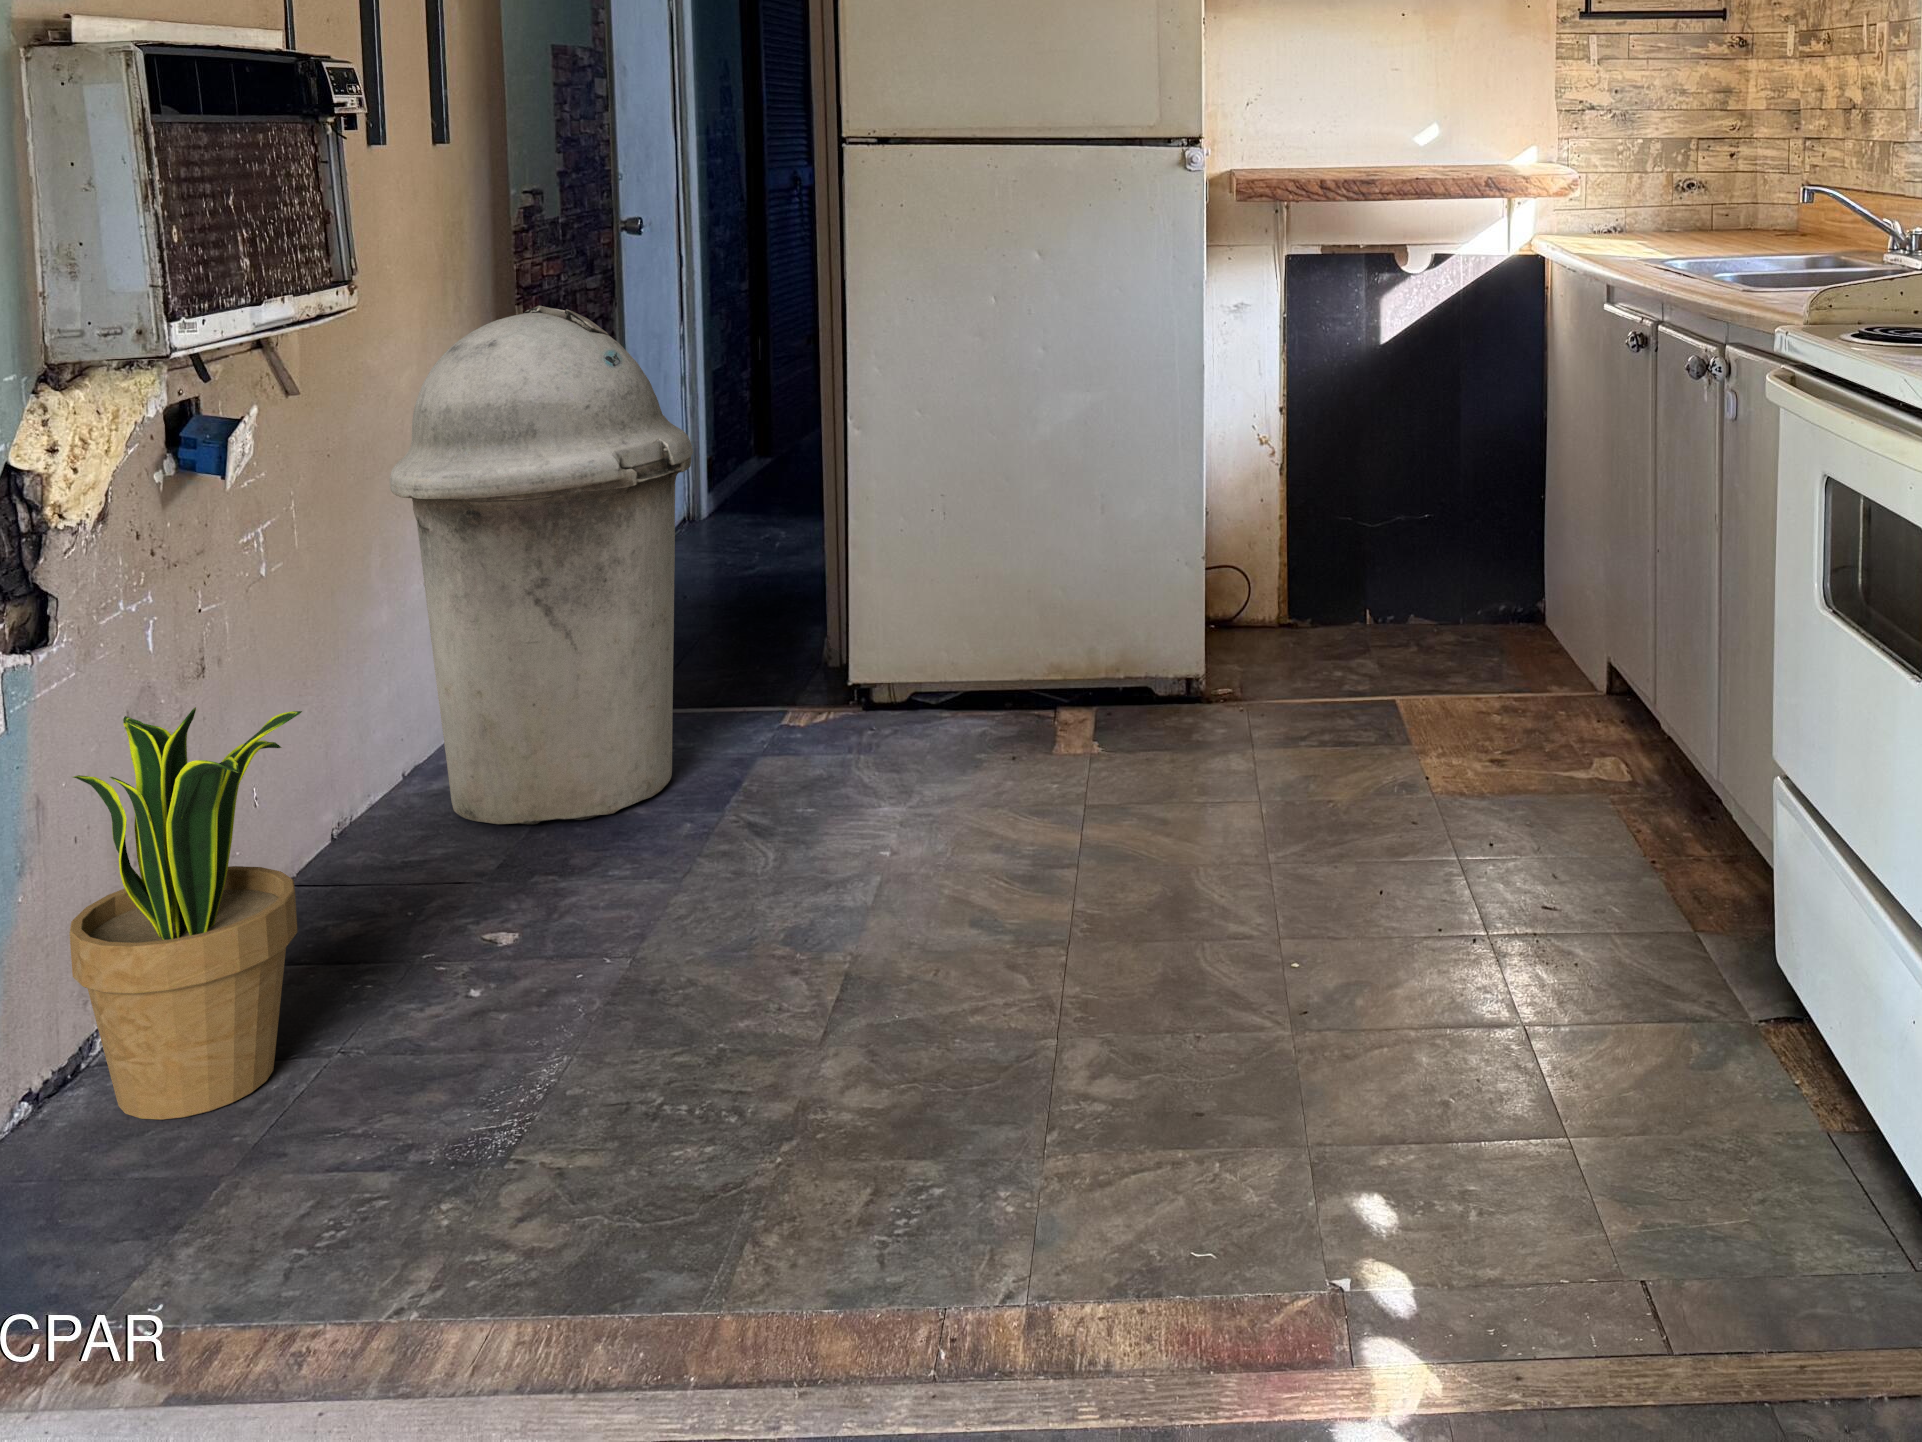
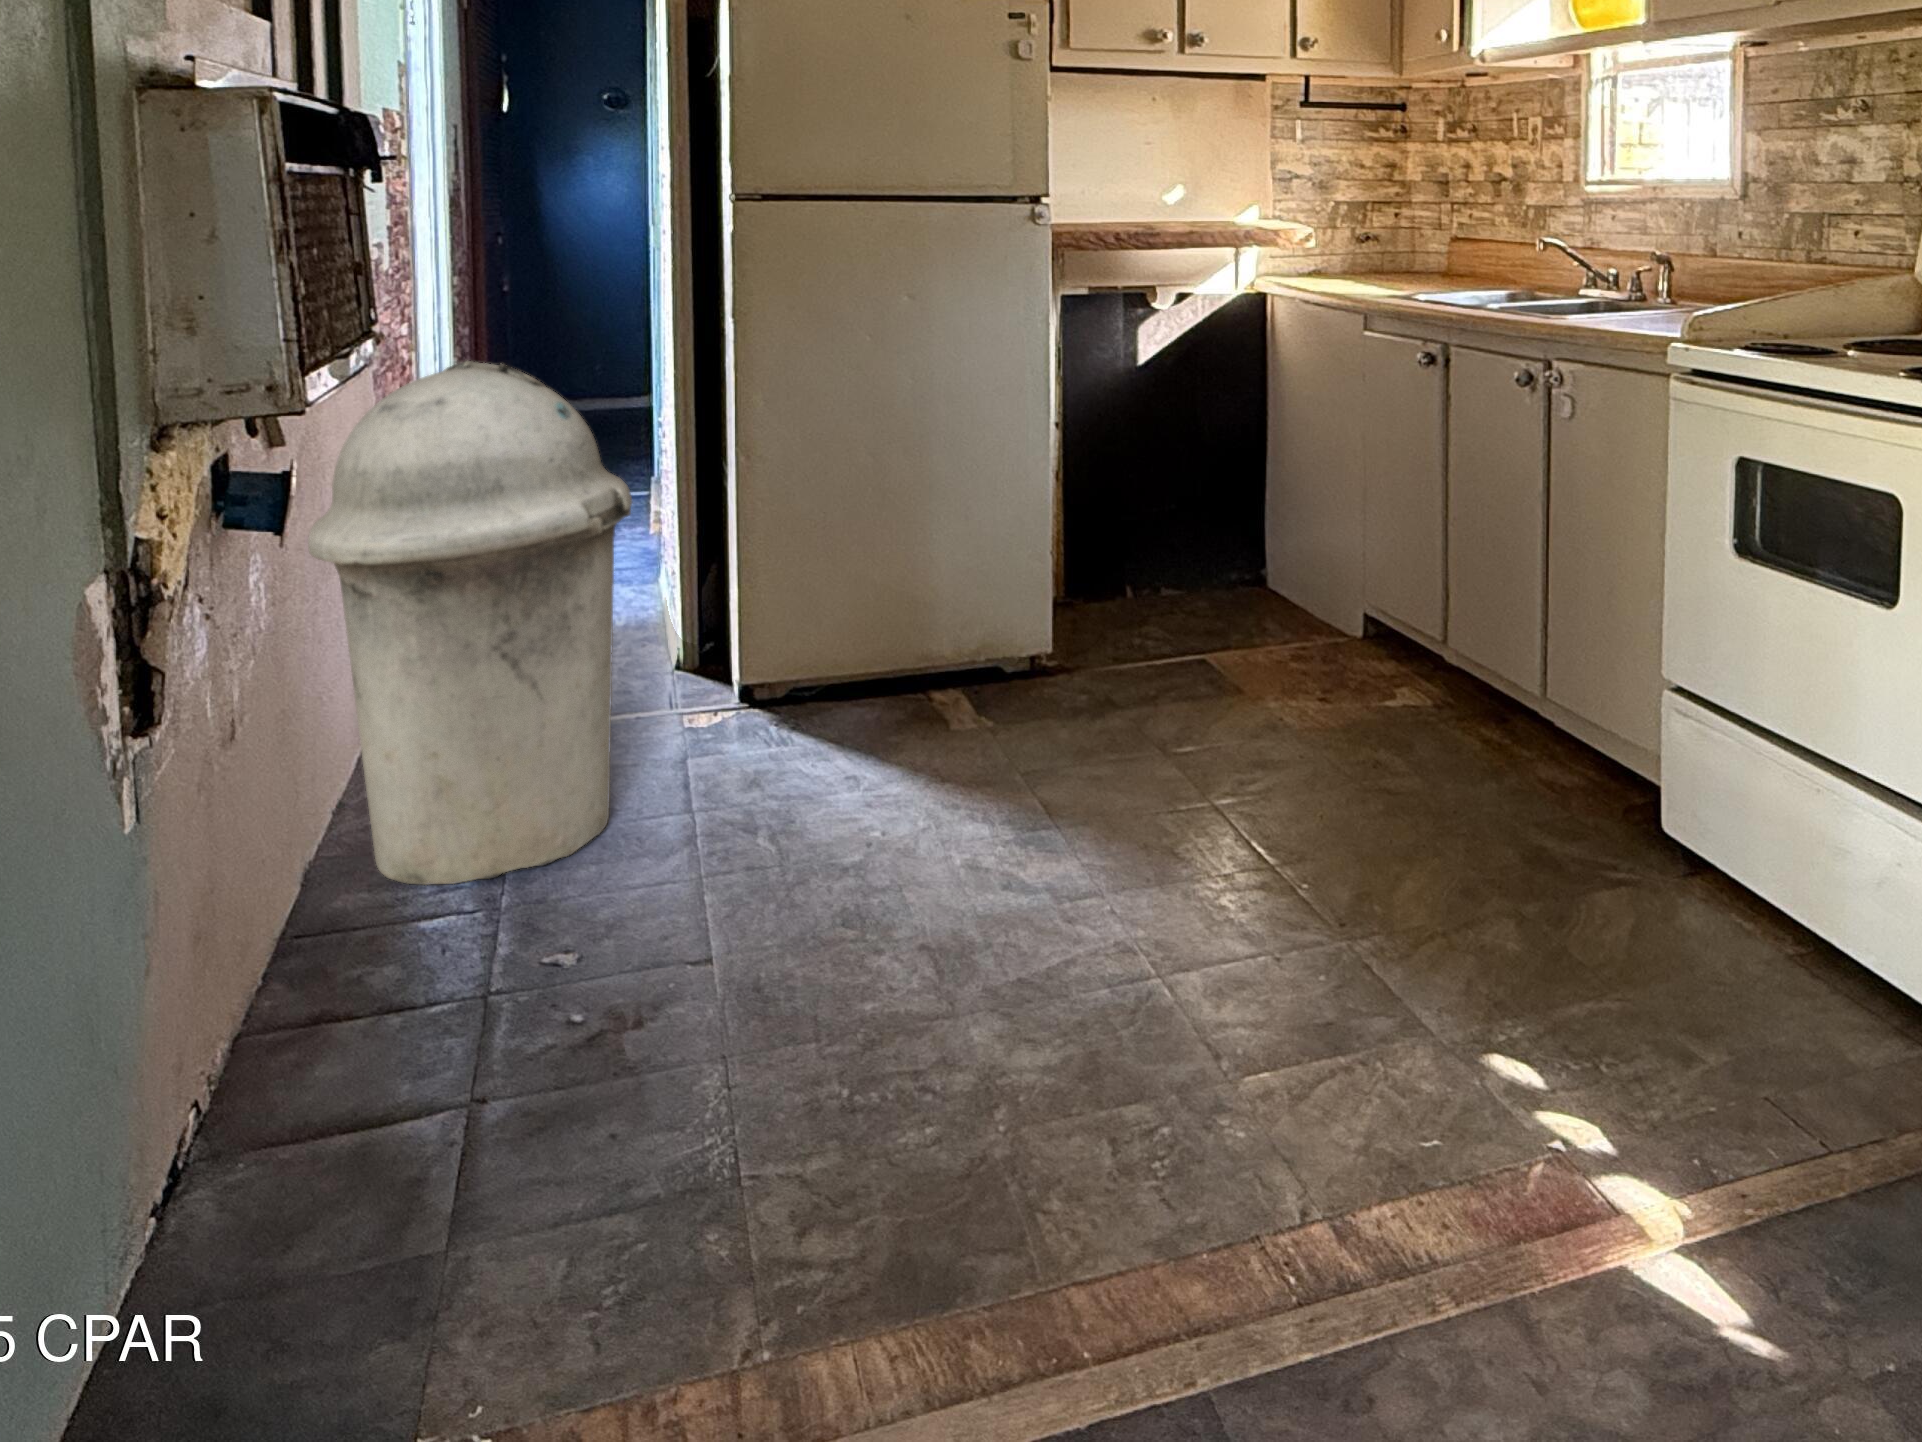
potted plant: present [69,707,302,1120] -> none [164,802,445,1274]

